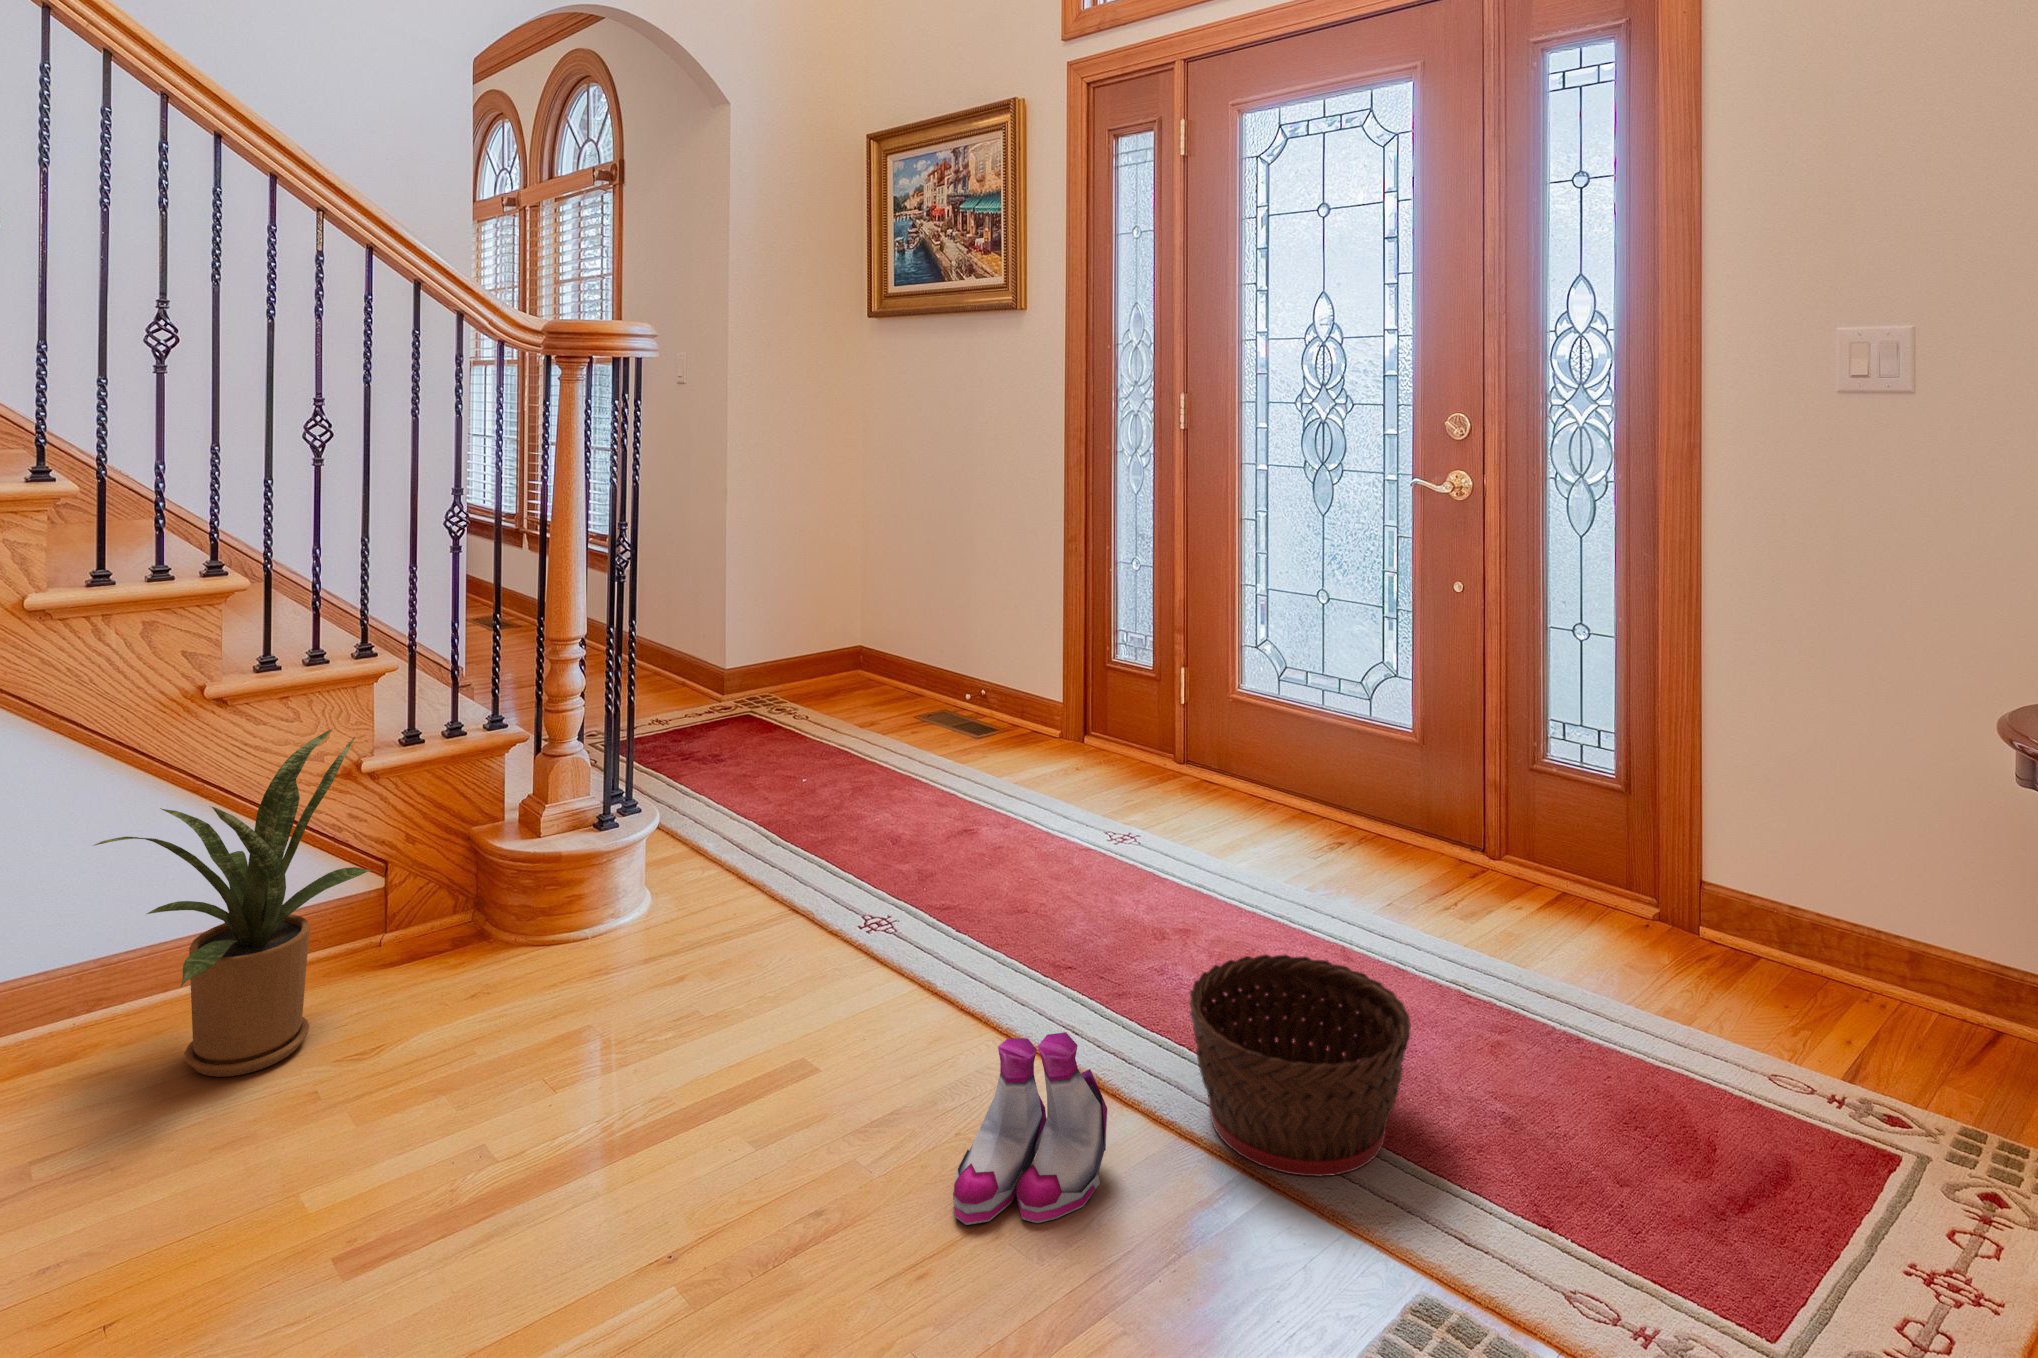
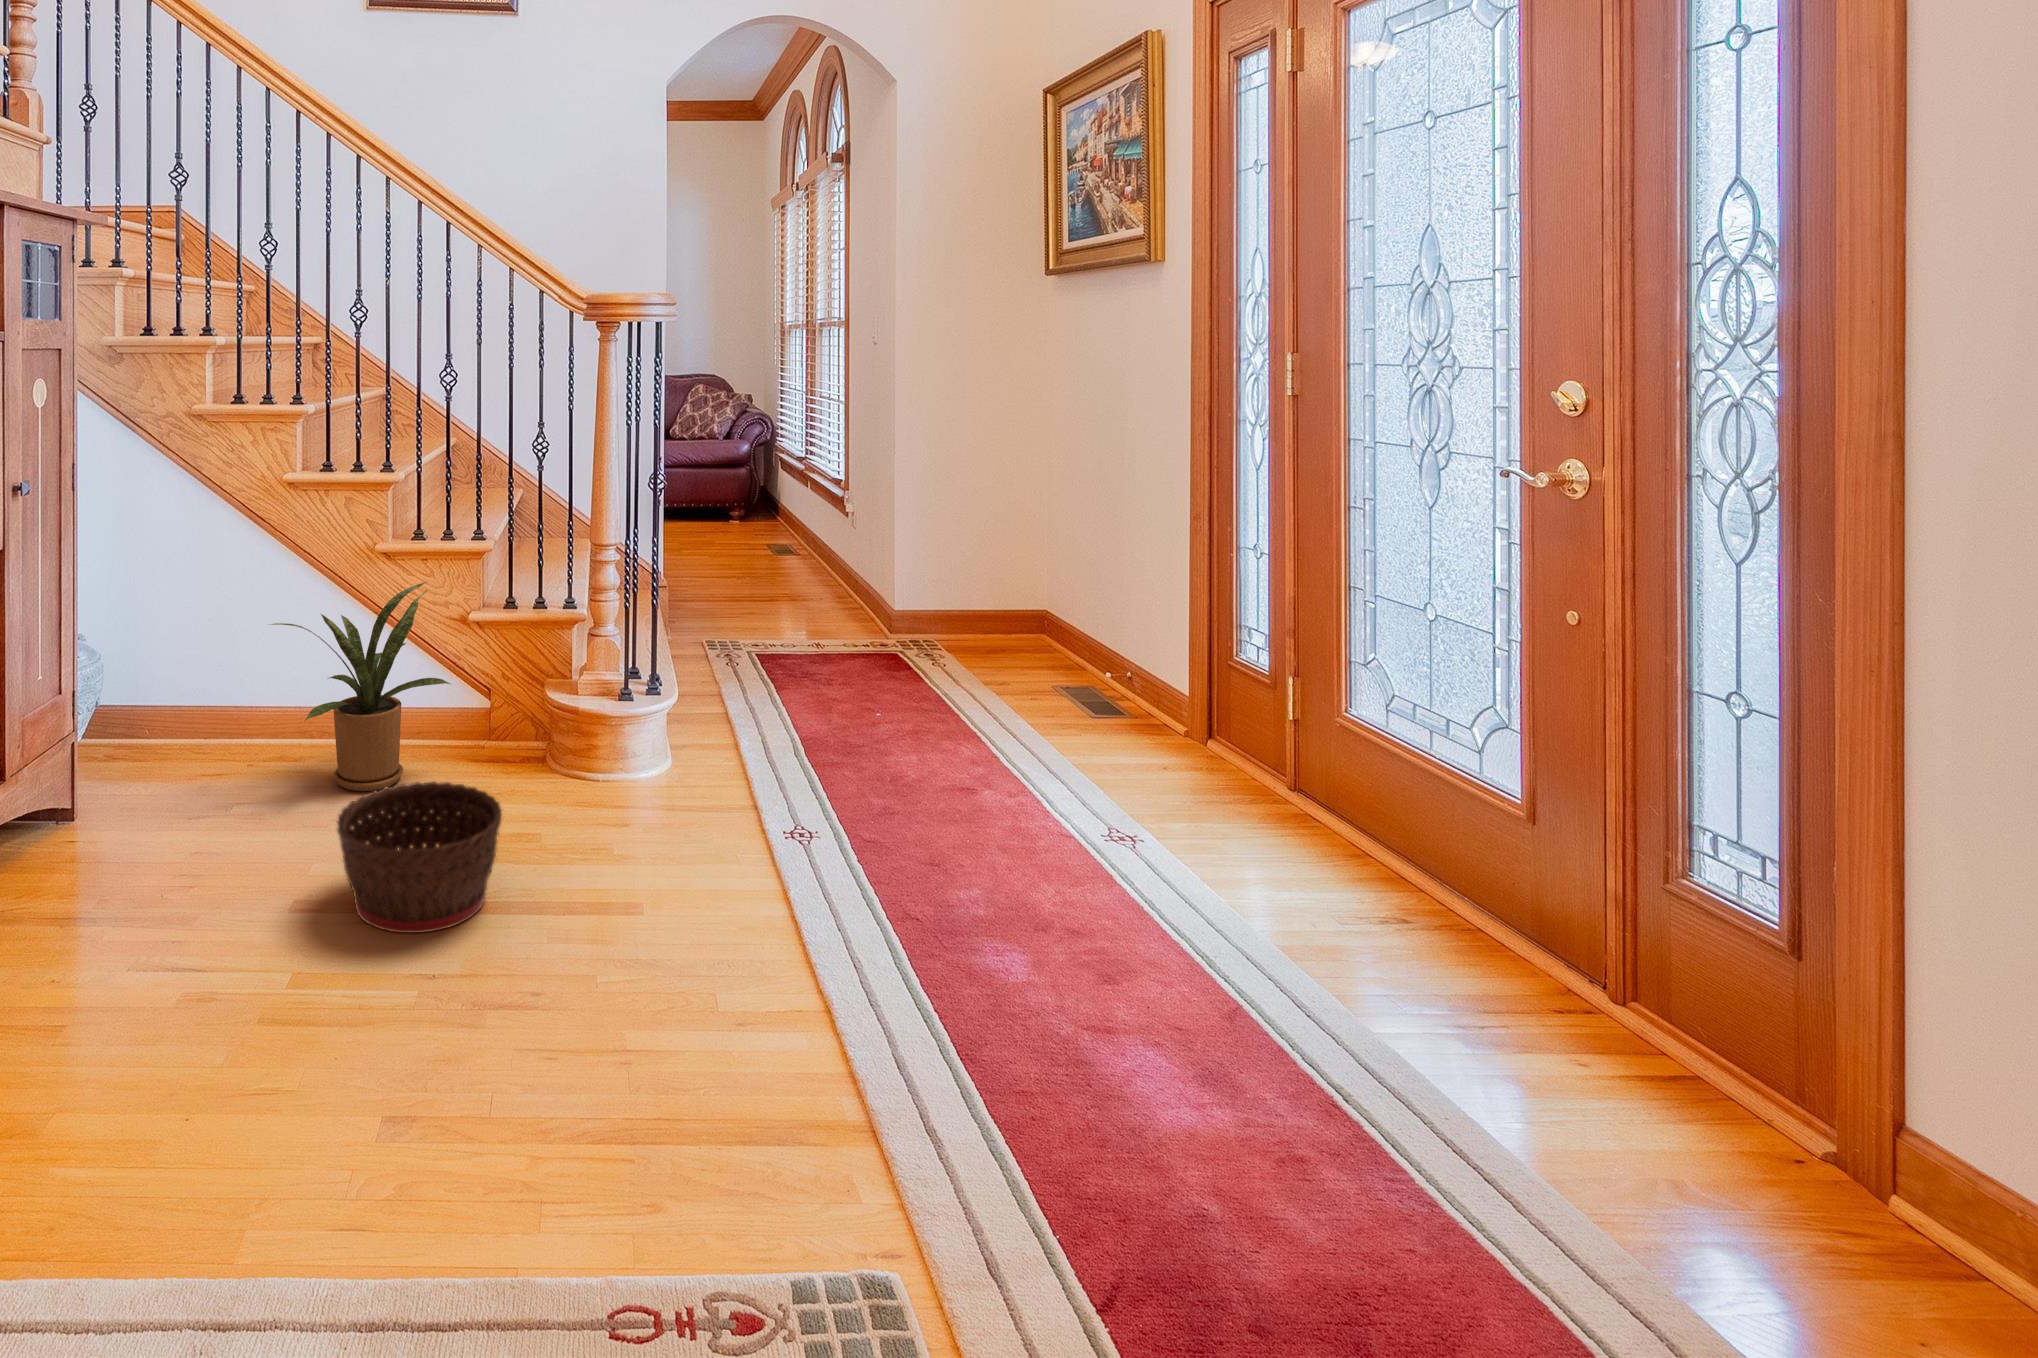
basket: present [1189,955,1411,1176] -> present [337,782,502,933]
boots: present [953,1032,1107,1225] -> none [601,917,754,1078]

